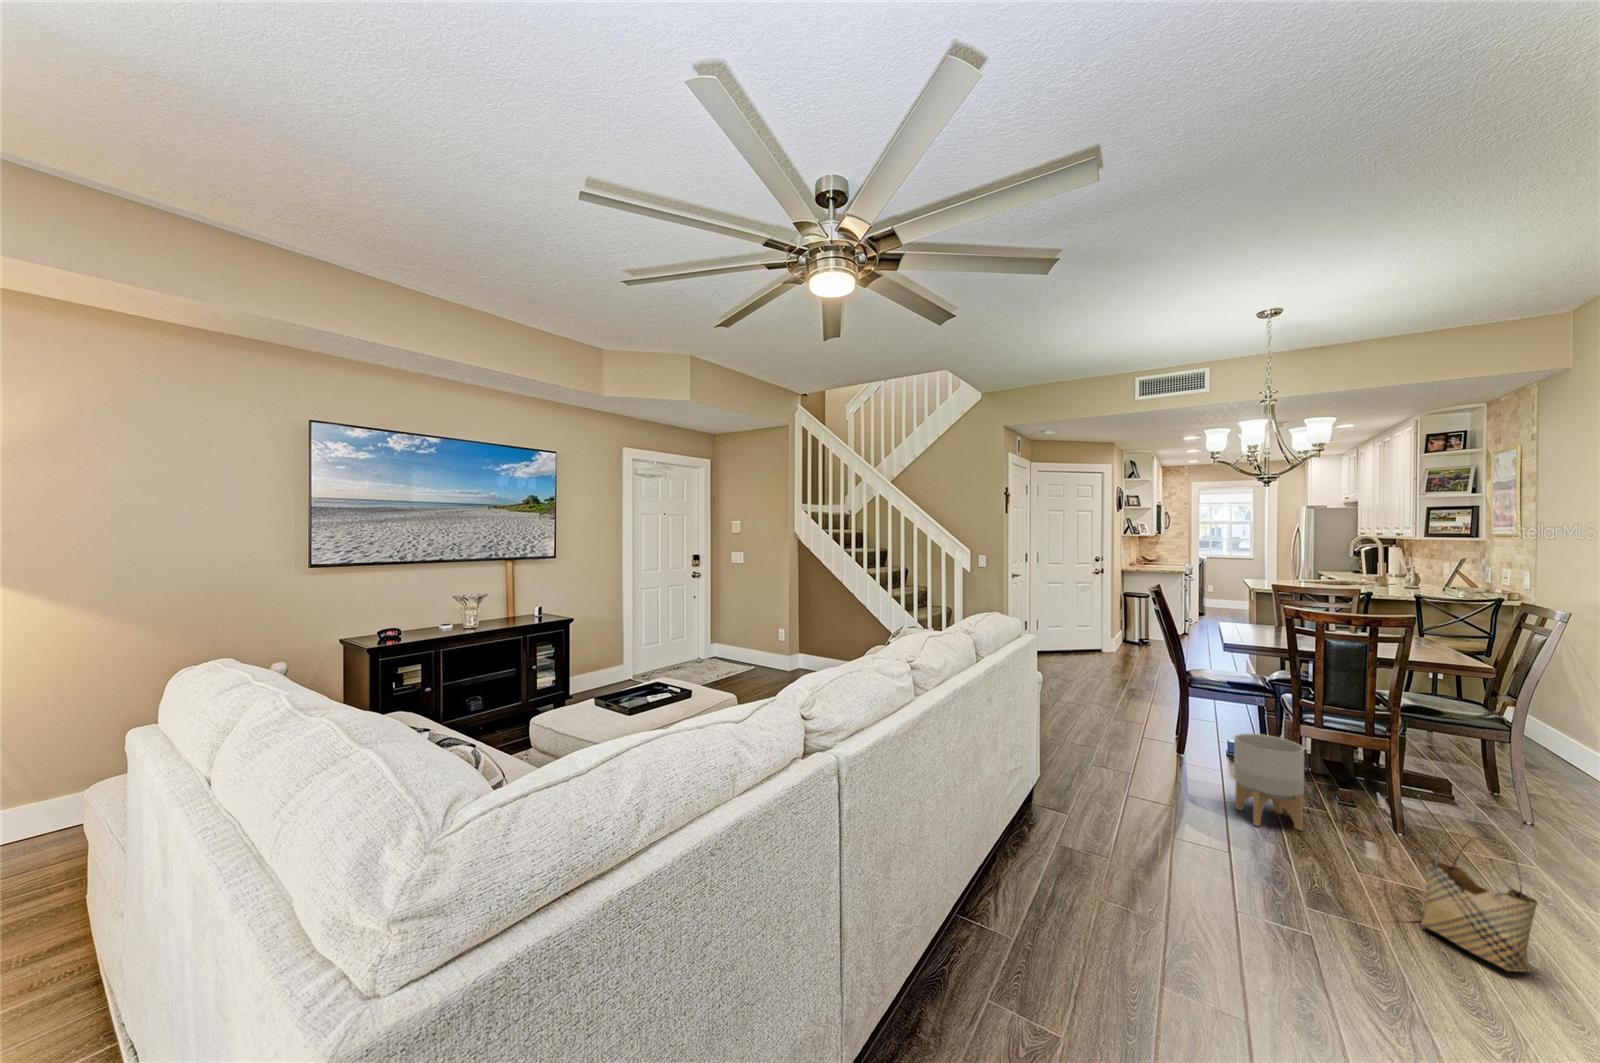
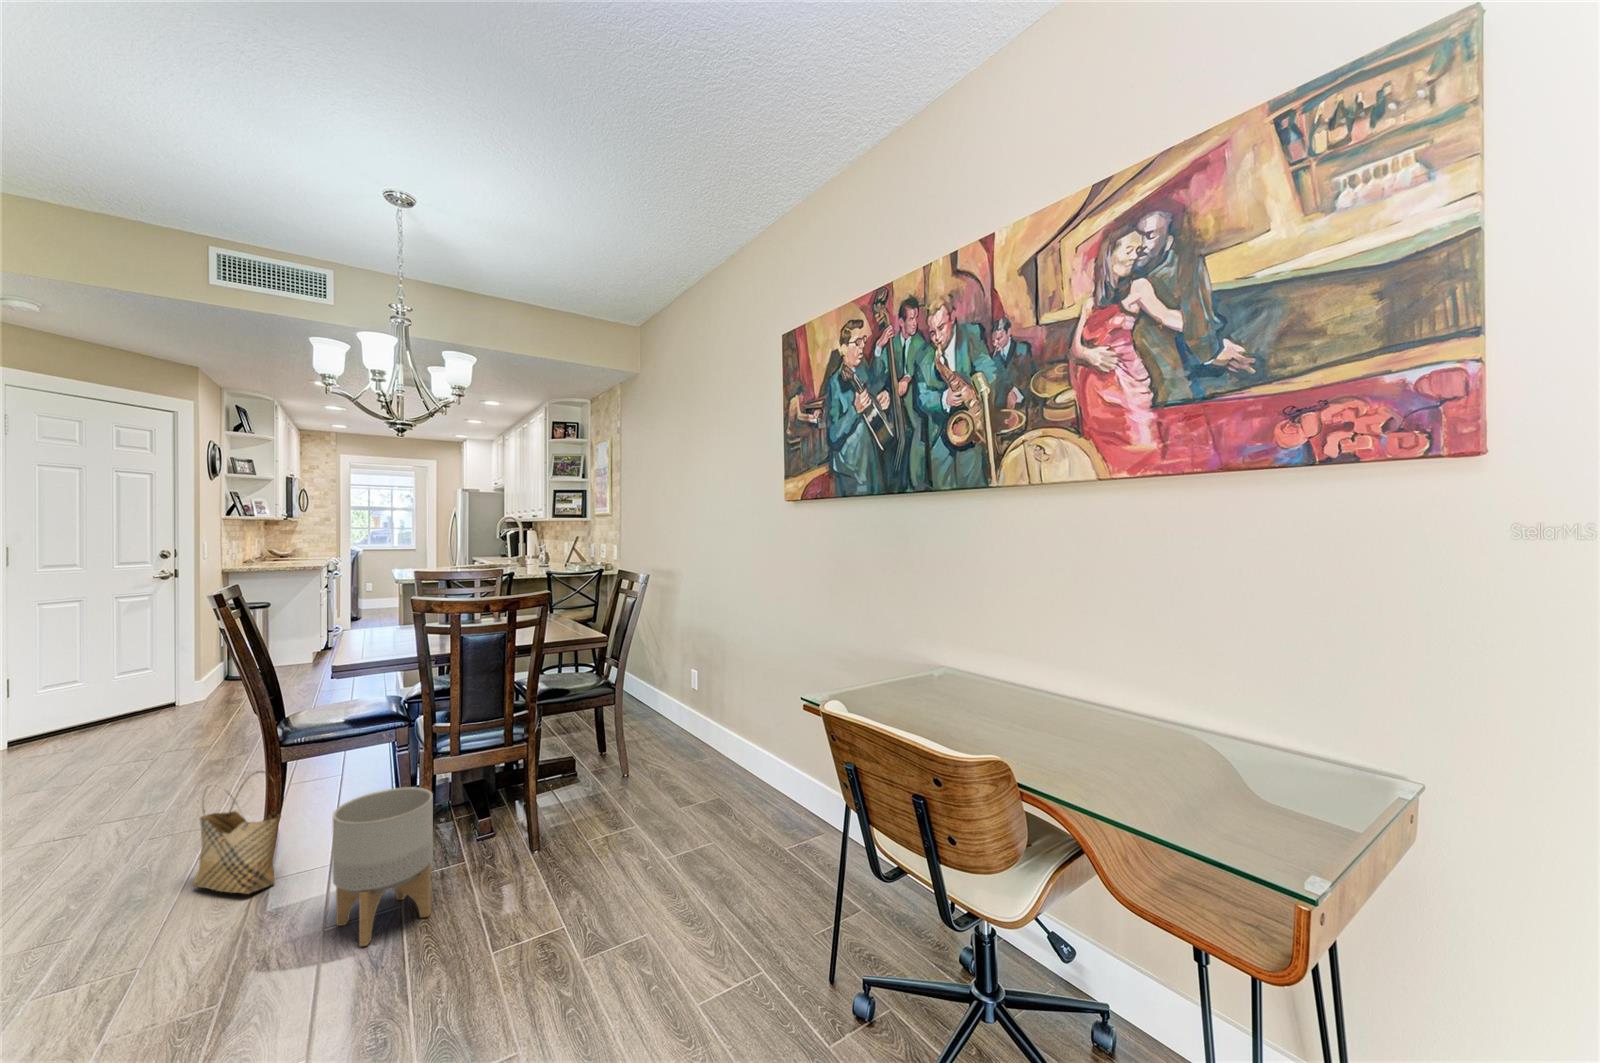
woven basket: present [1421,836,1538,972] -> present [193,771,281,894]

